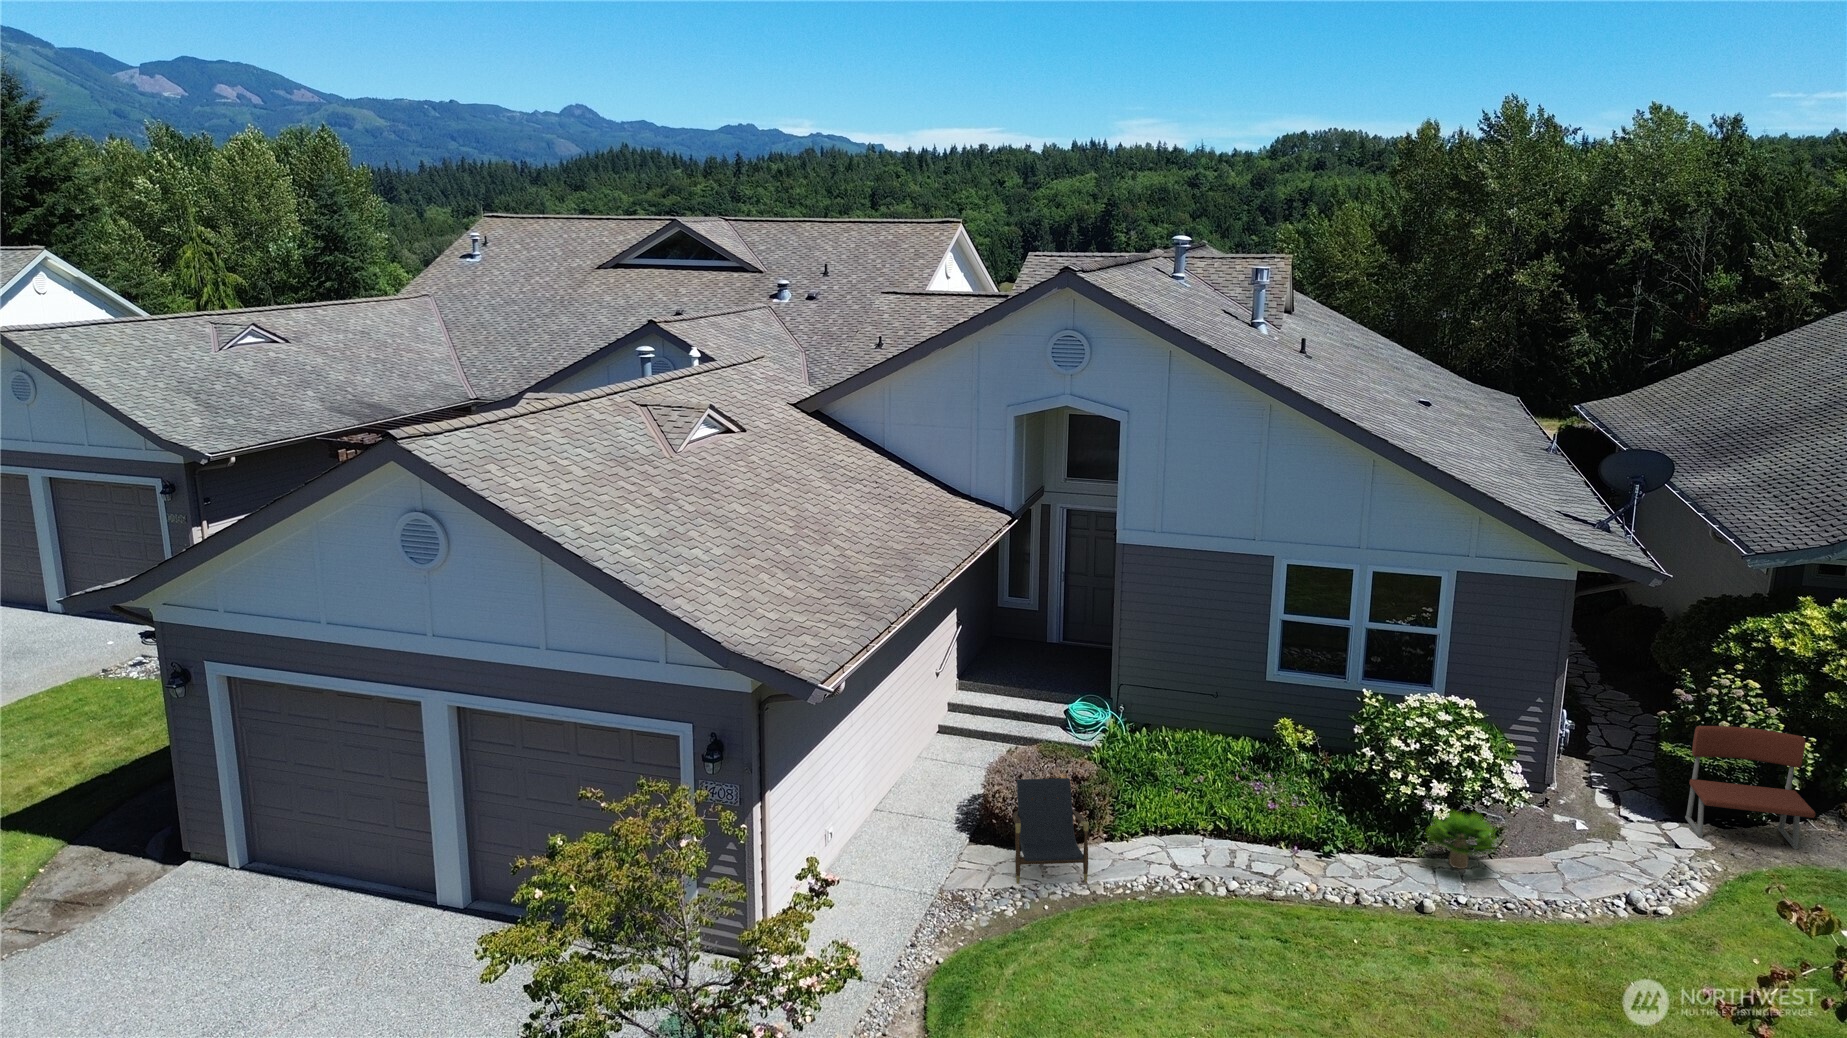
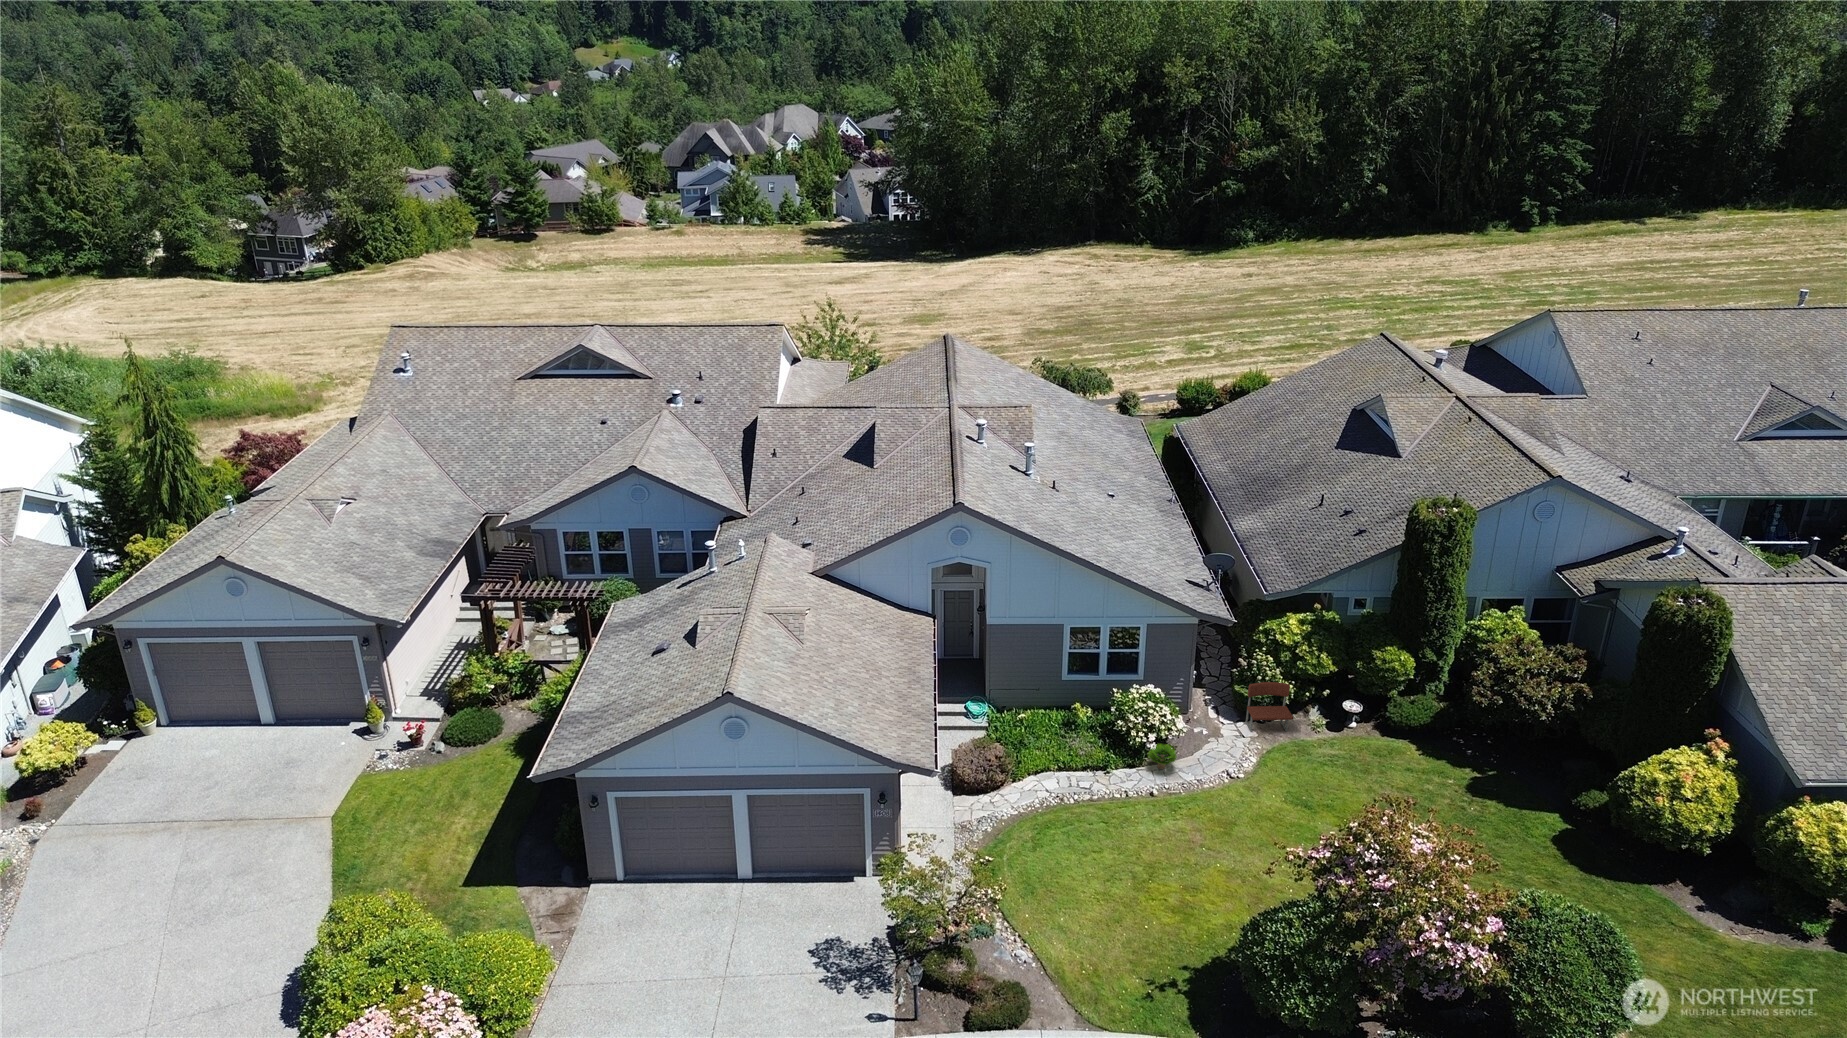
lounge chair: present [1013,778,1089,884] -> none [977,762,1015,816]

